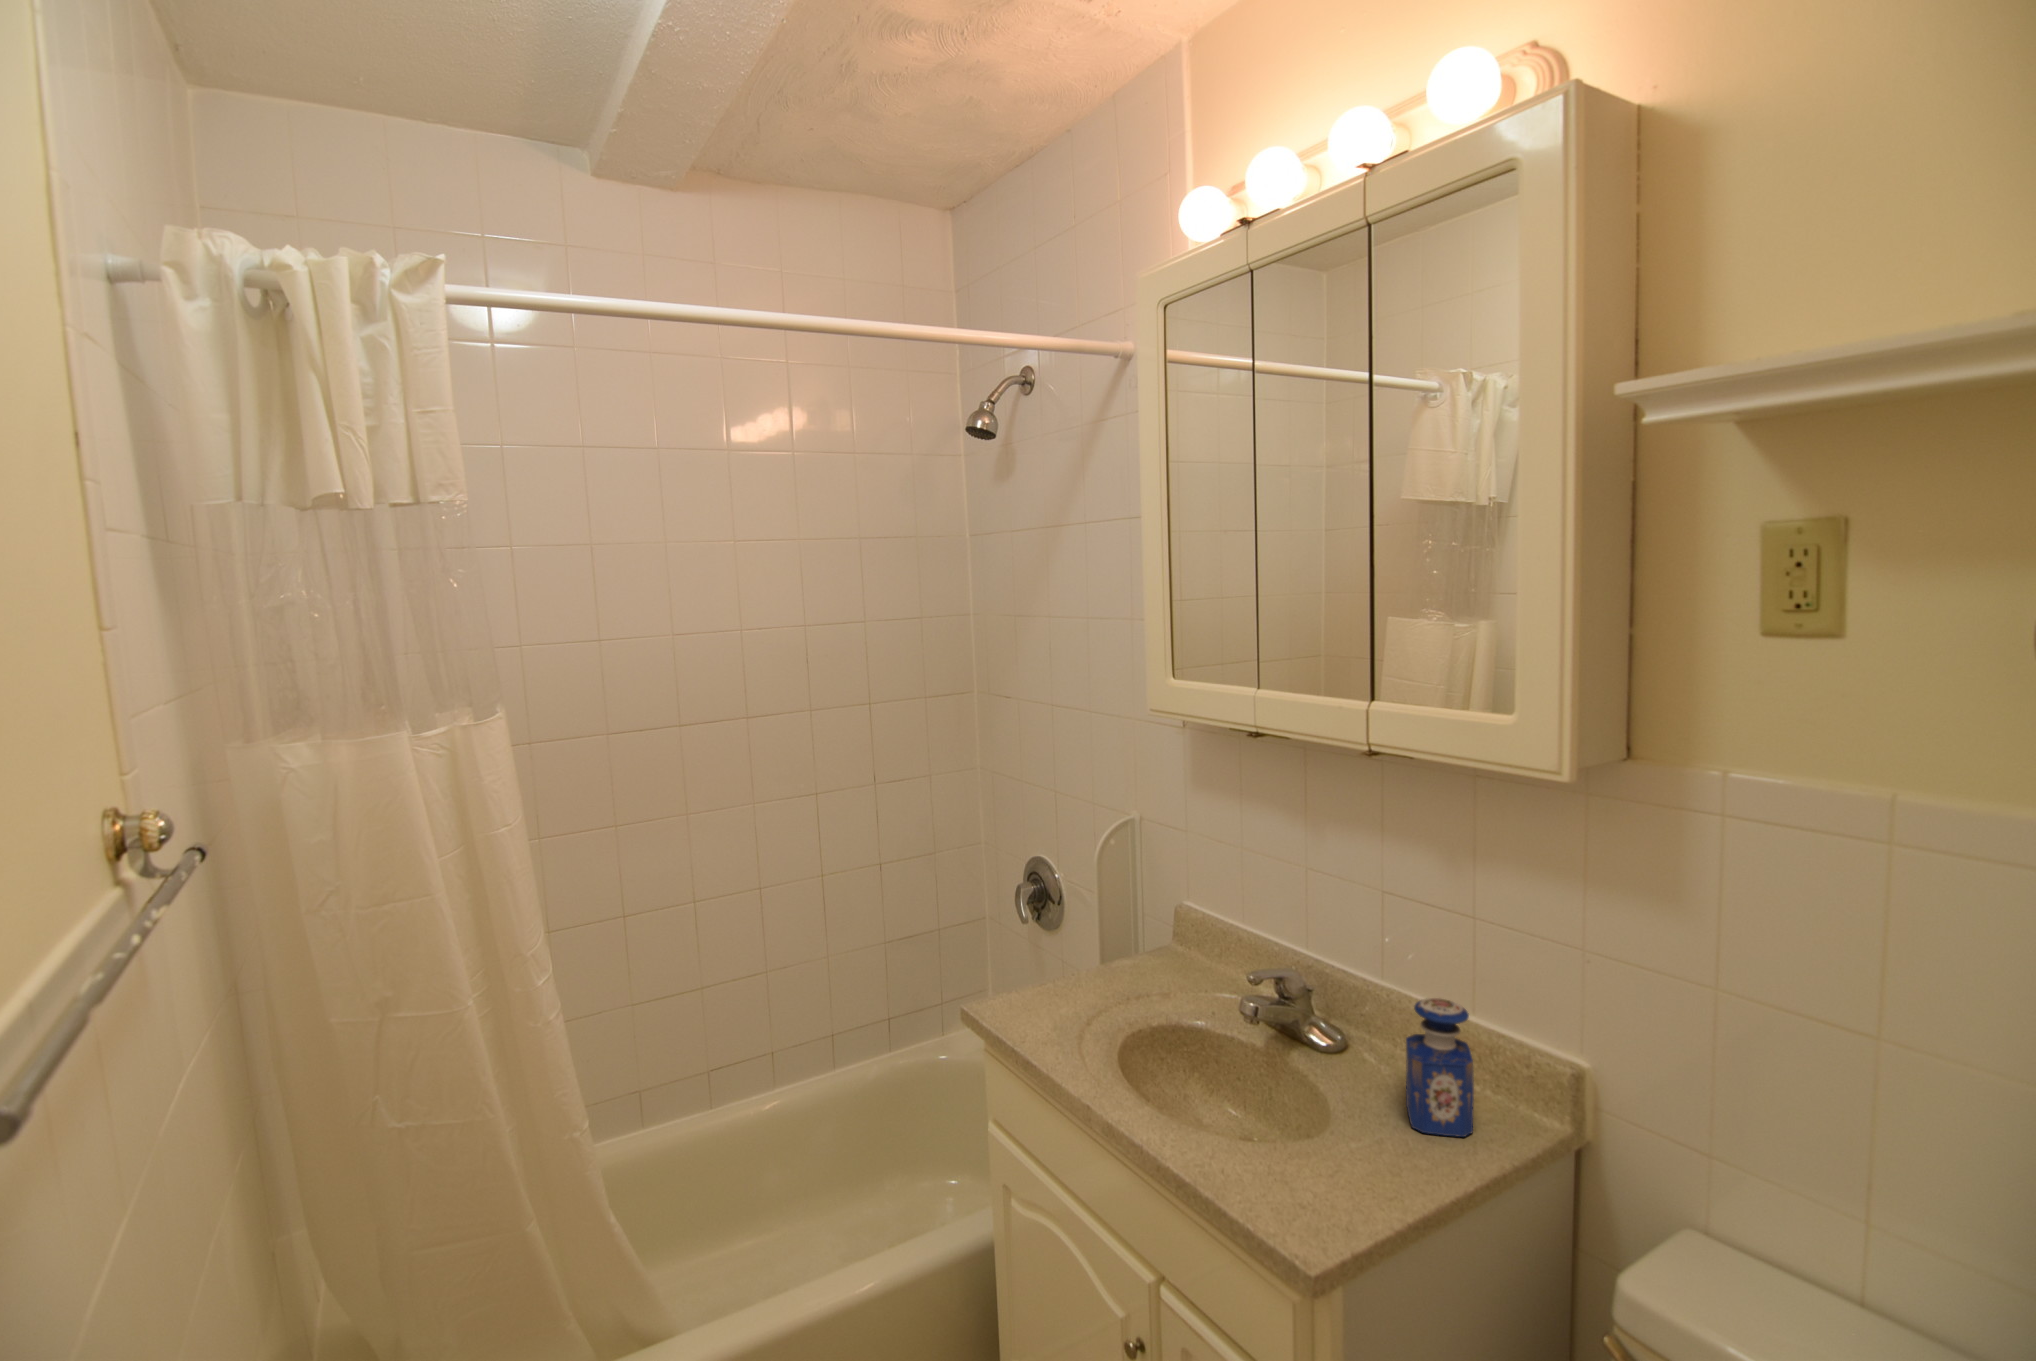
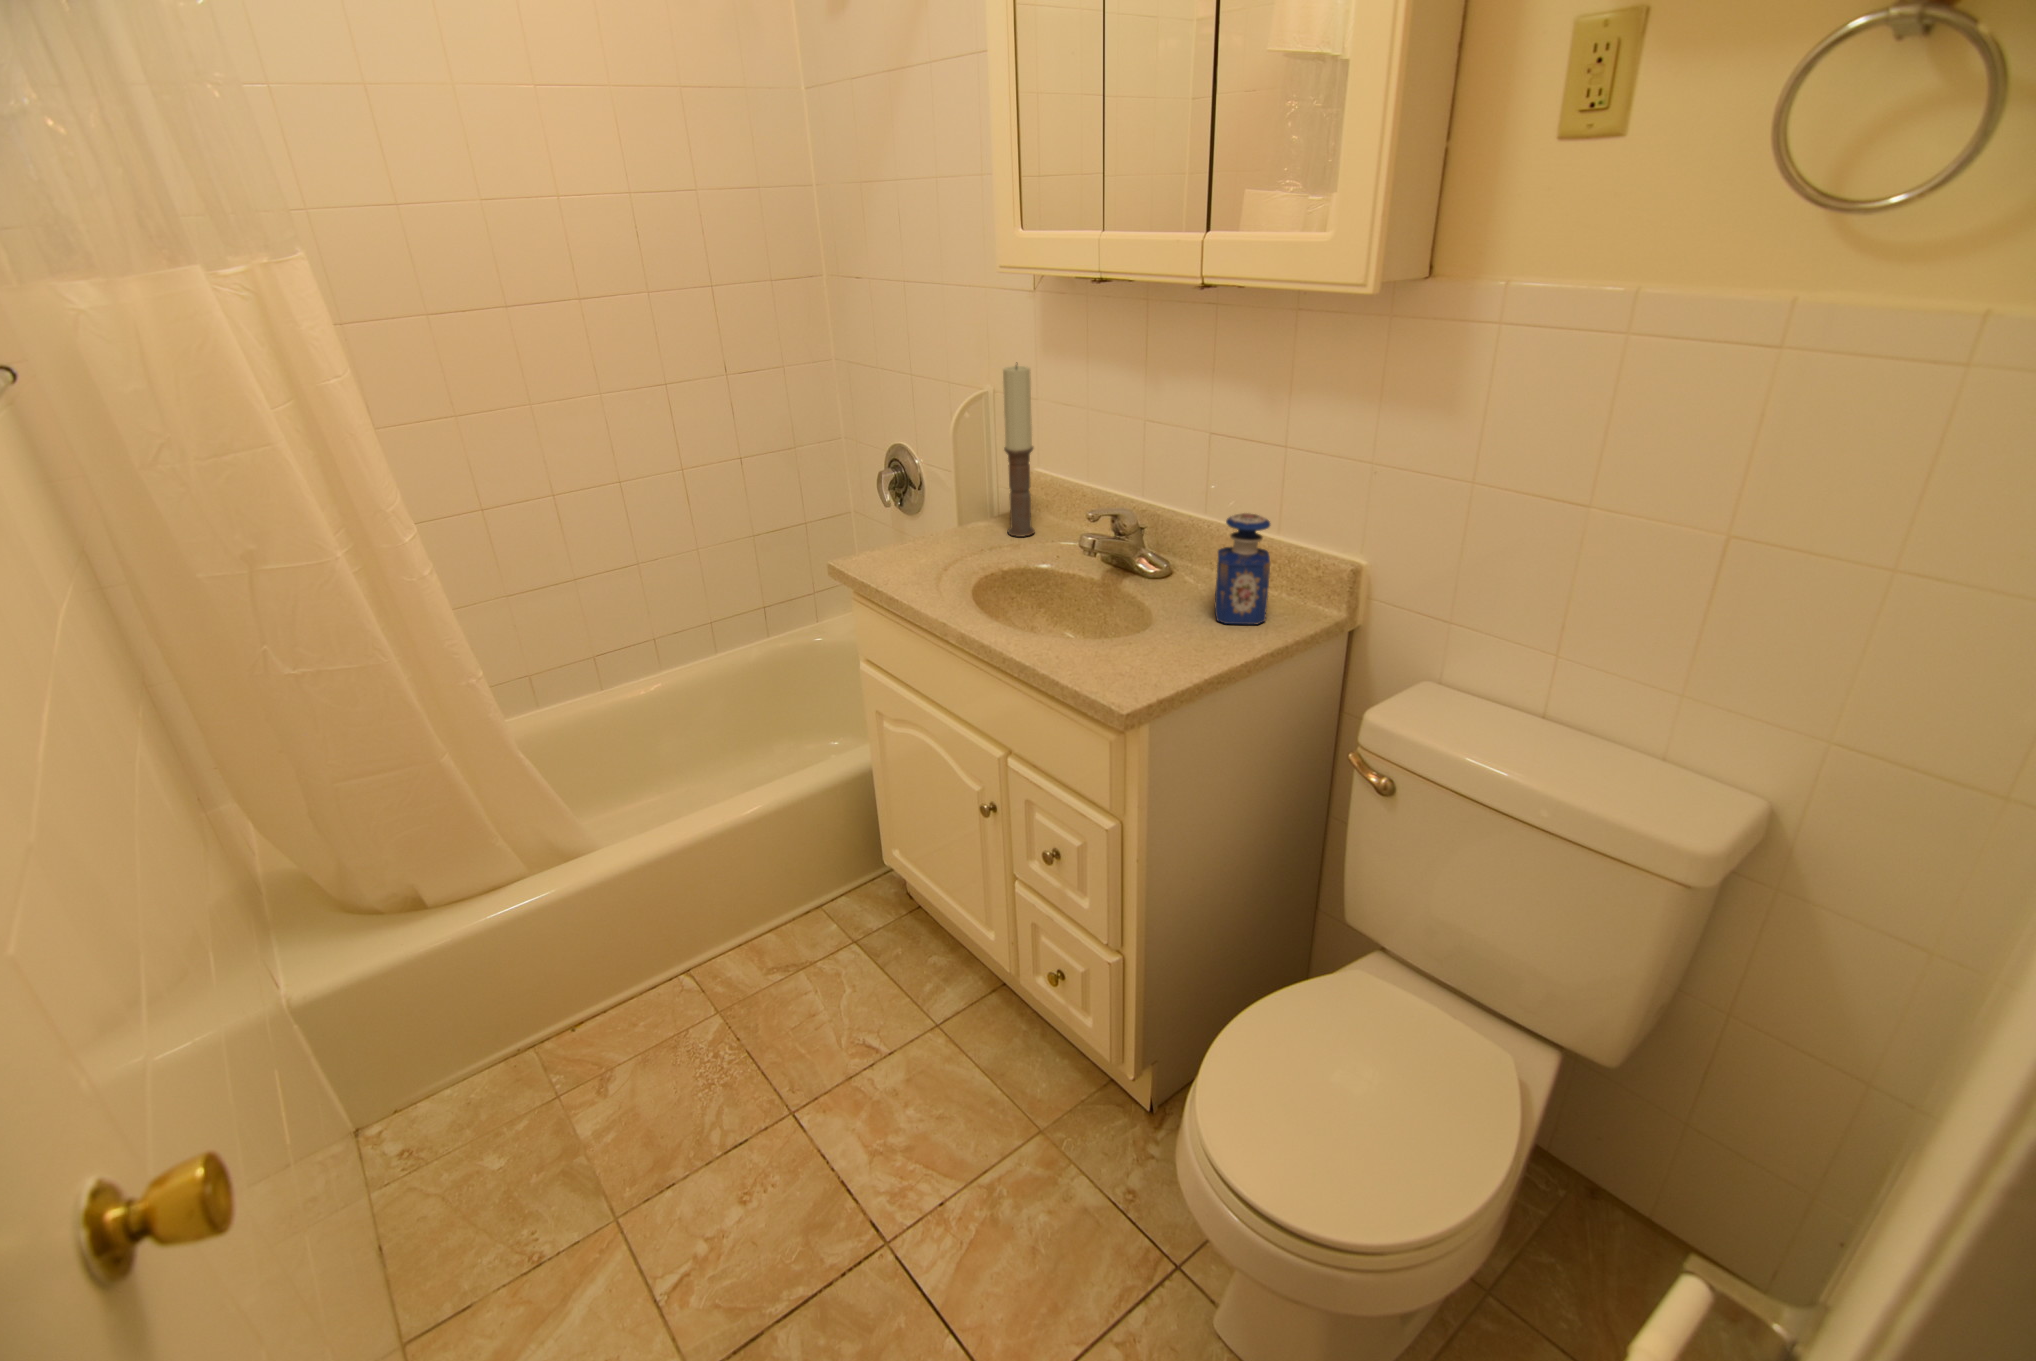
candle: none [1152,803,1186,984] -> present [1003,365,1035,537]

